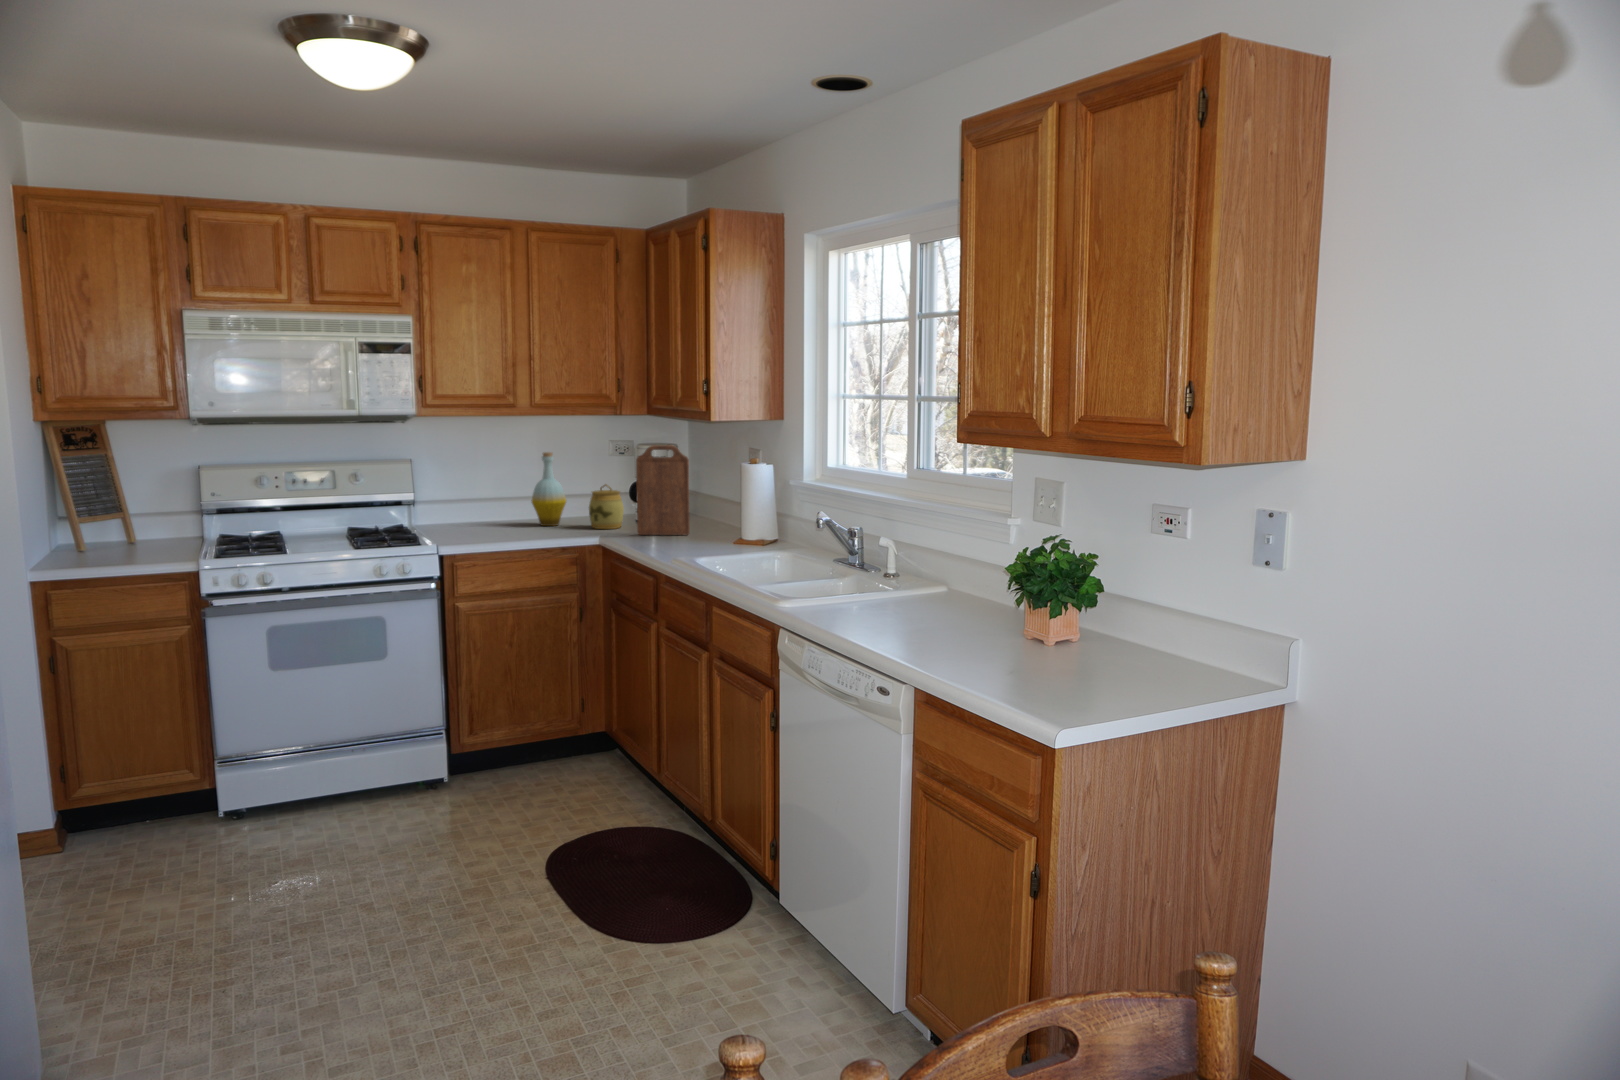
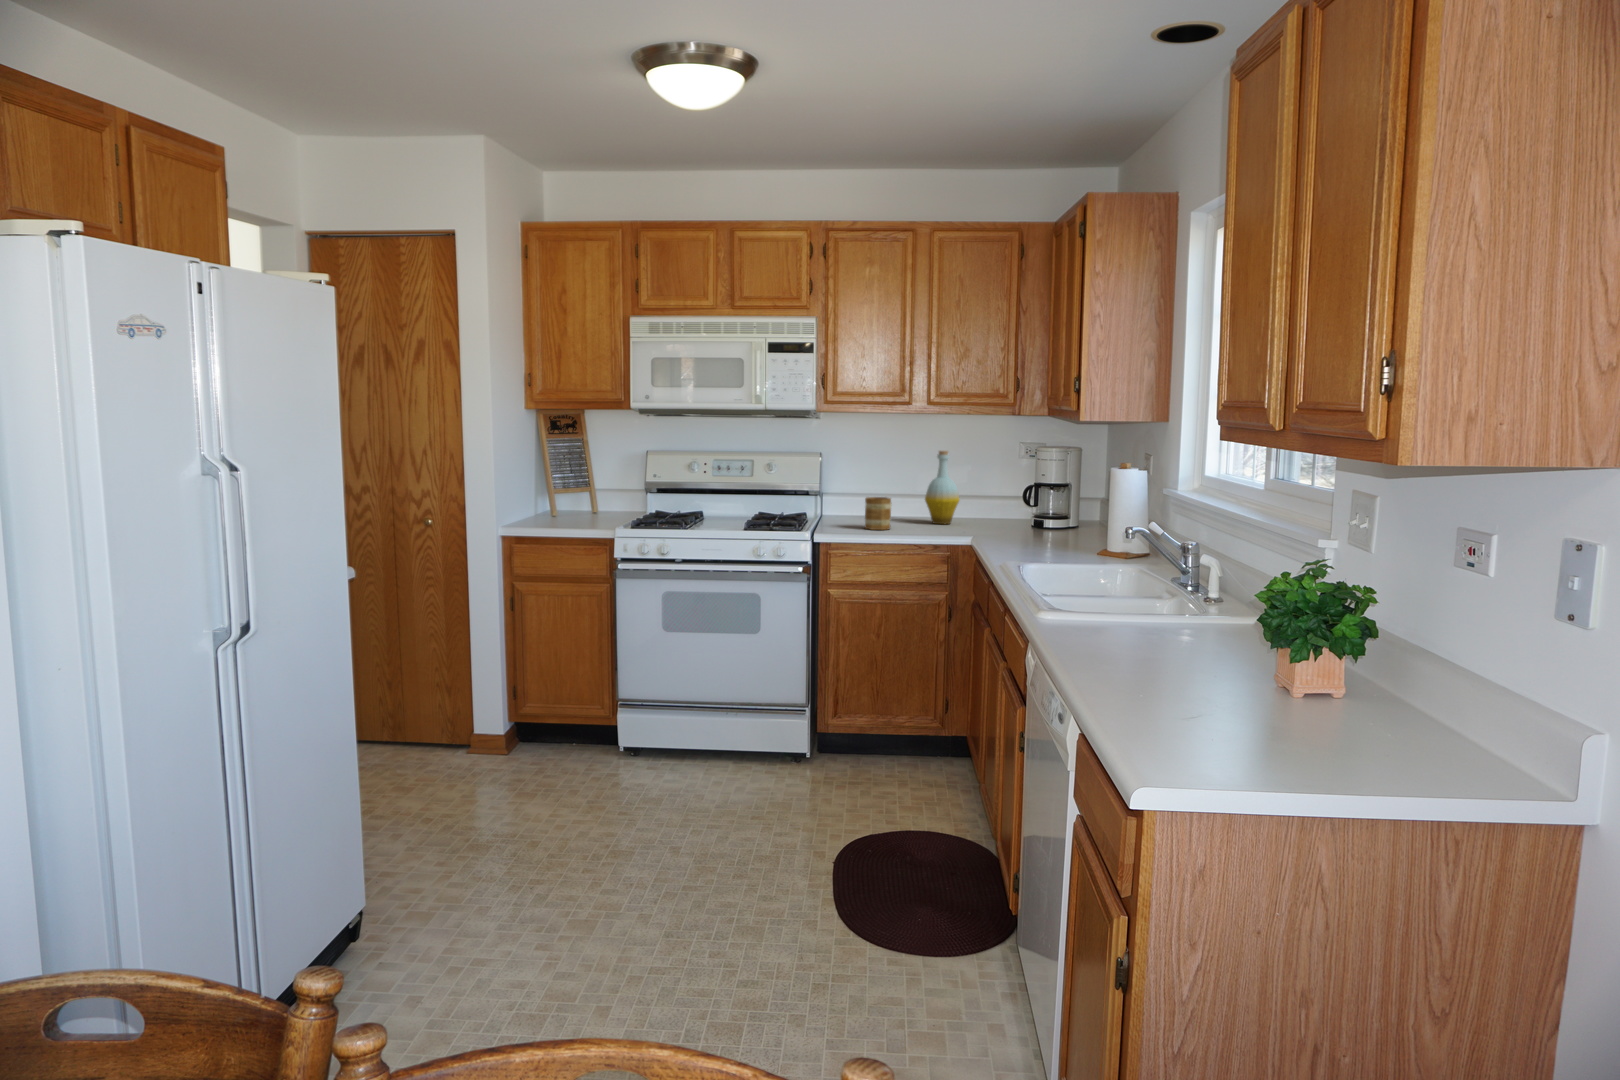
cutting board: present [636,445,690,535] -> none [1011,446,1068,542]
jar: present [589,484,624,529] -> none [975,484,1011,531]
mug: none [481,503,510,537] -> present [865,497,892,530]

